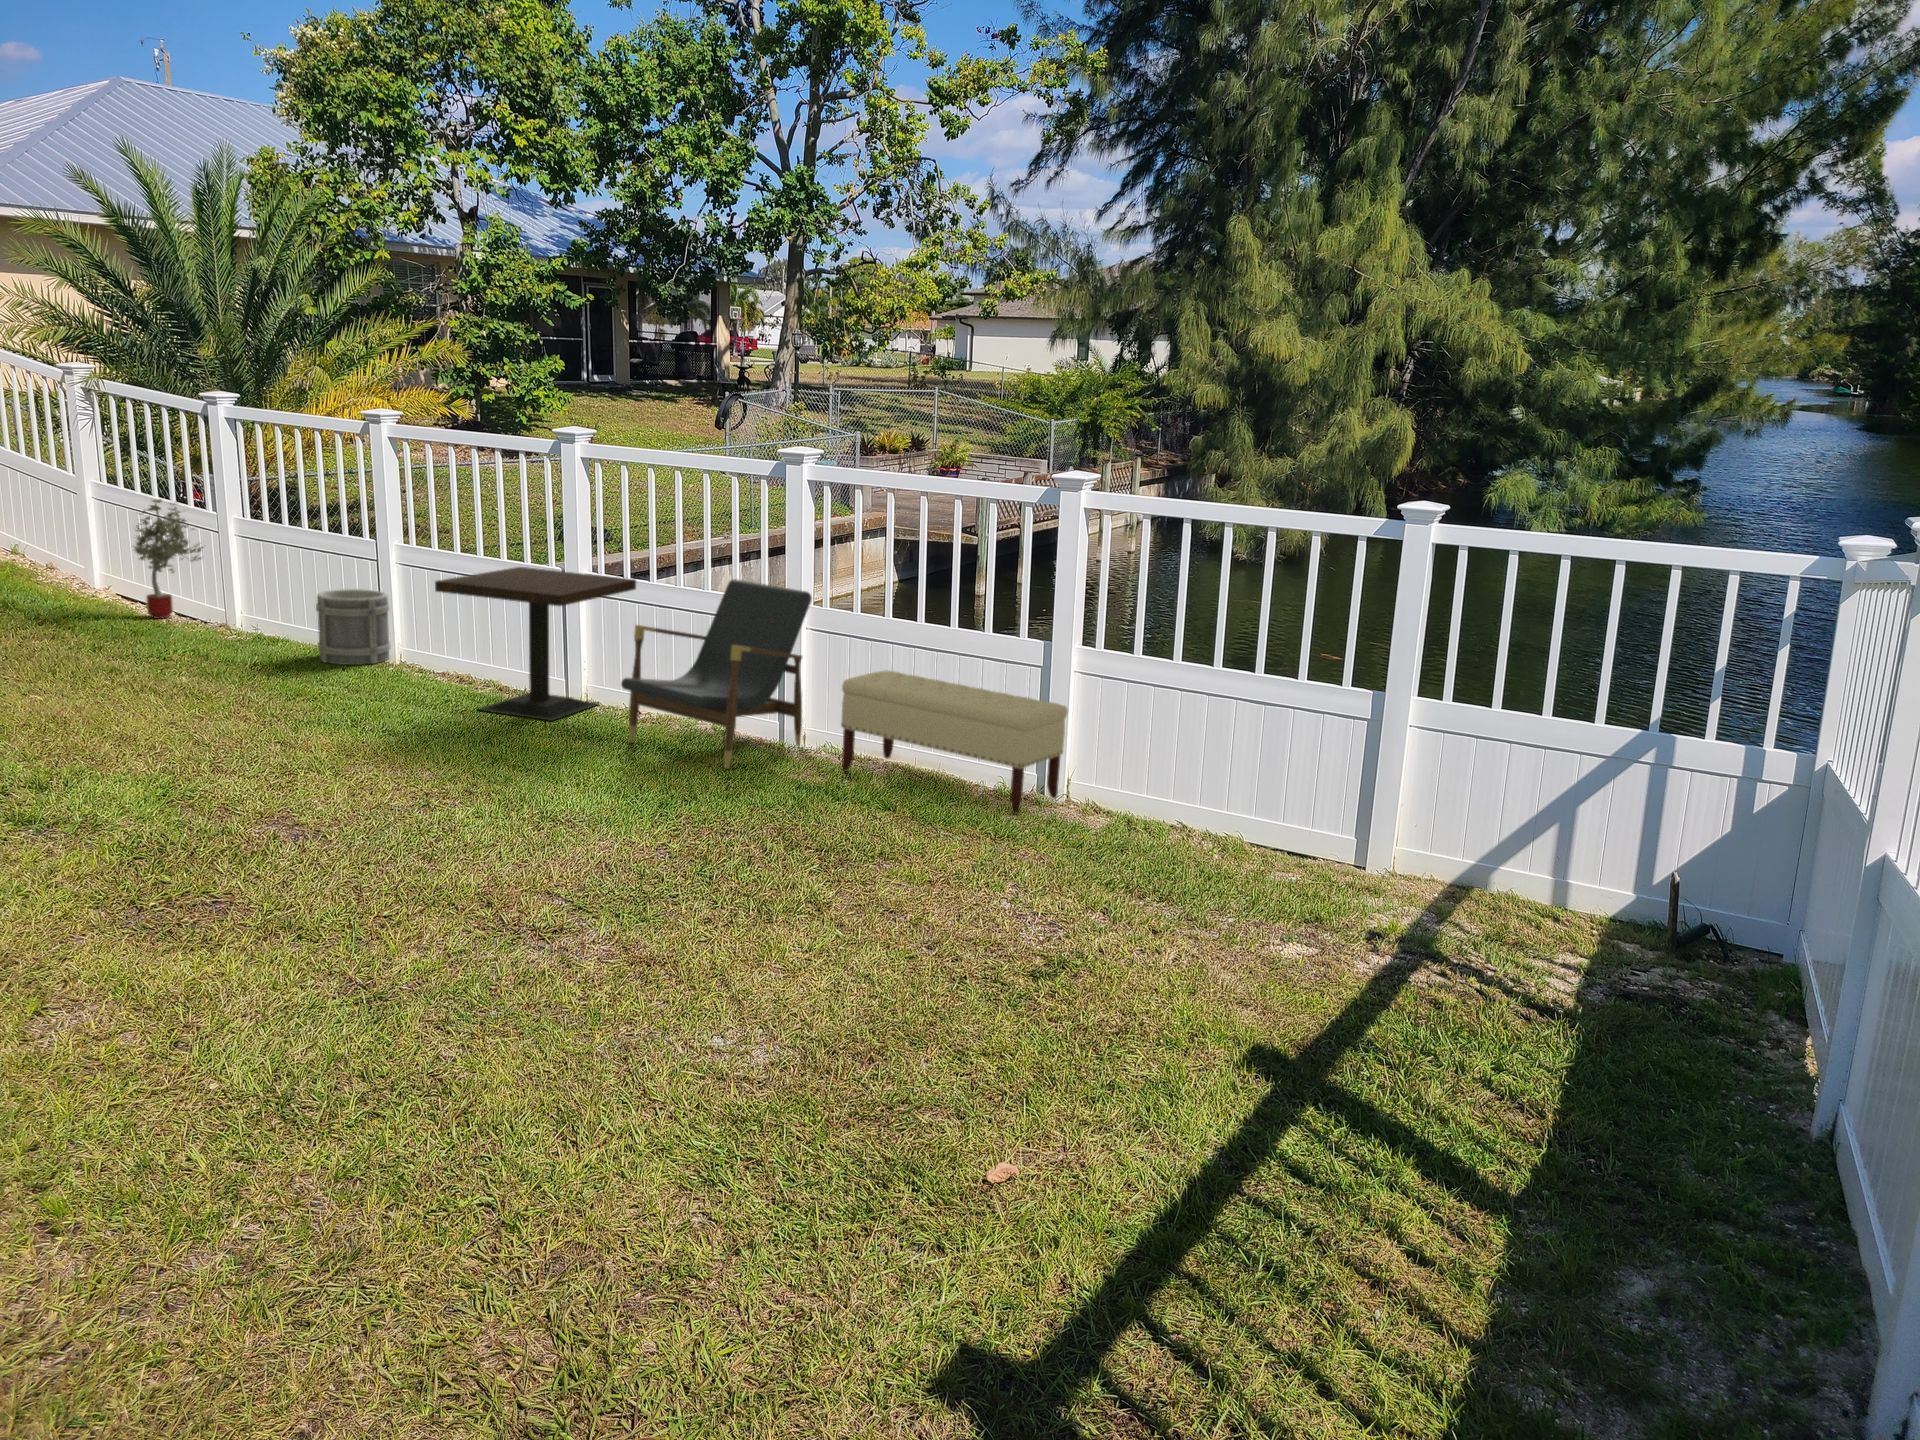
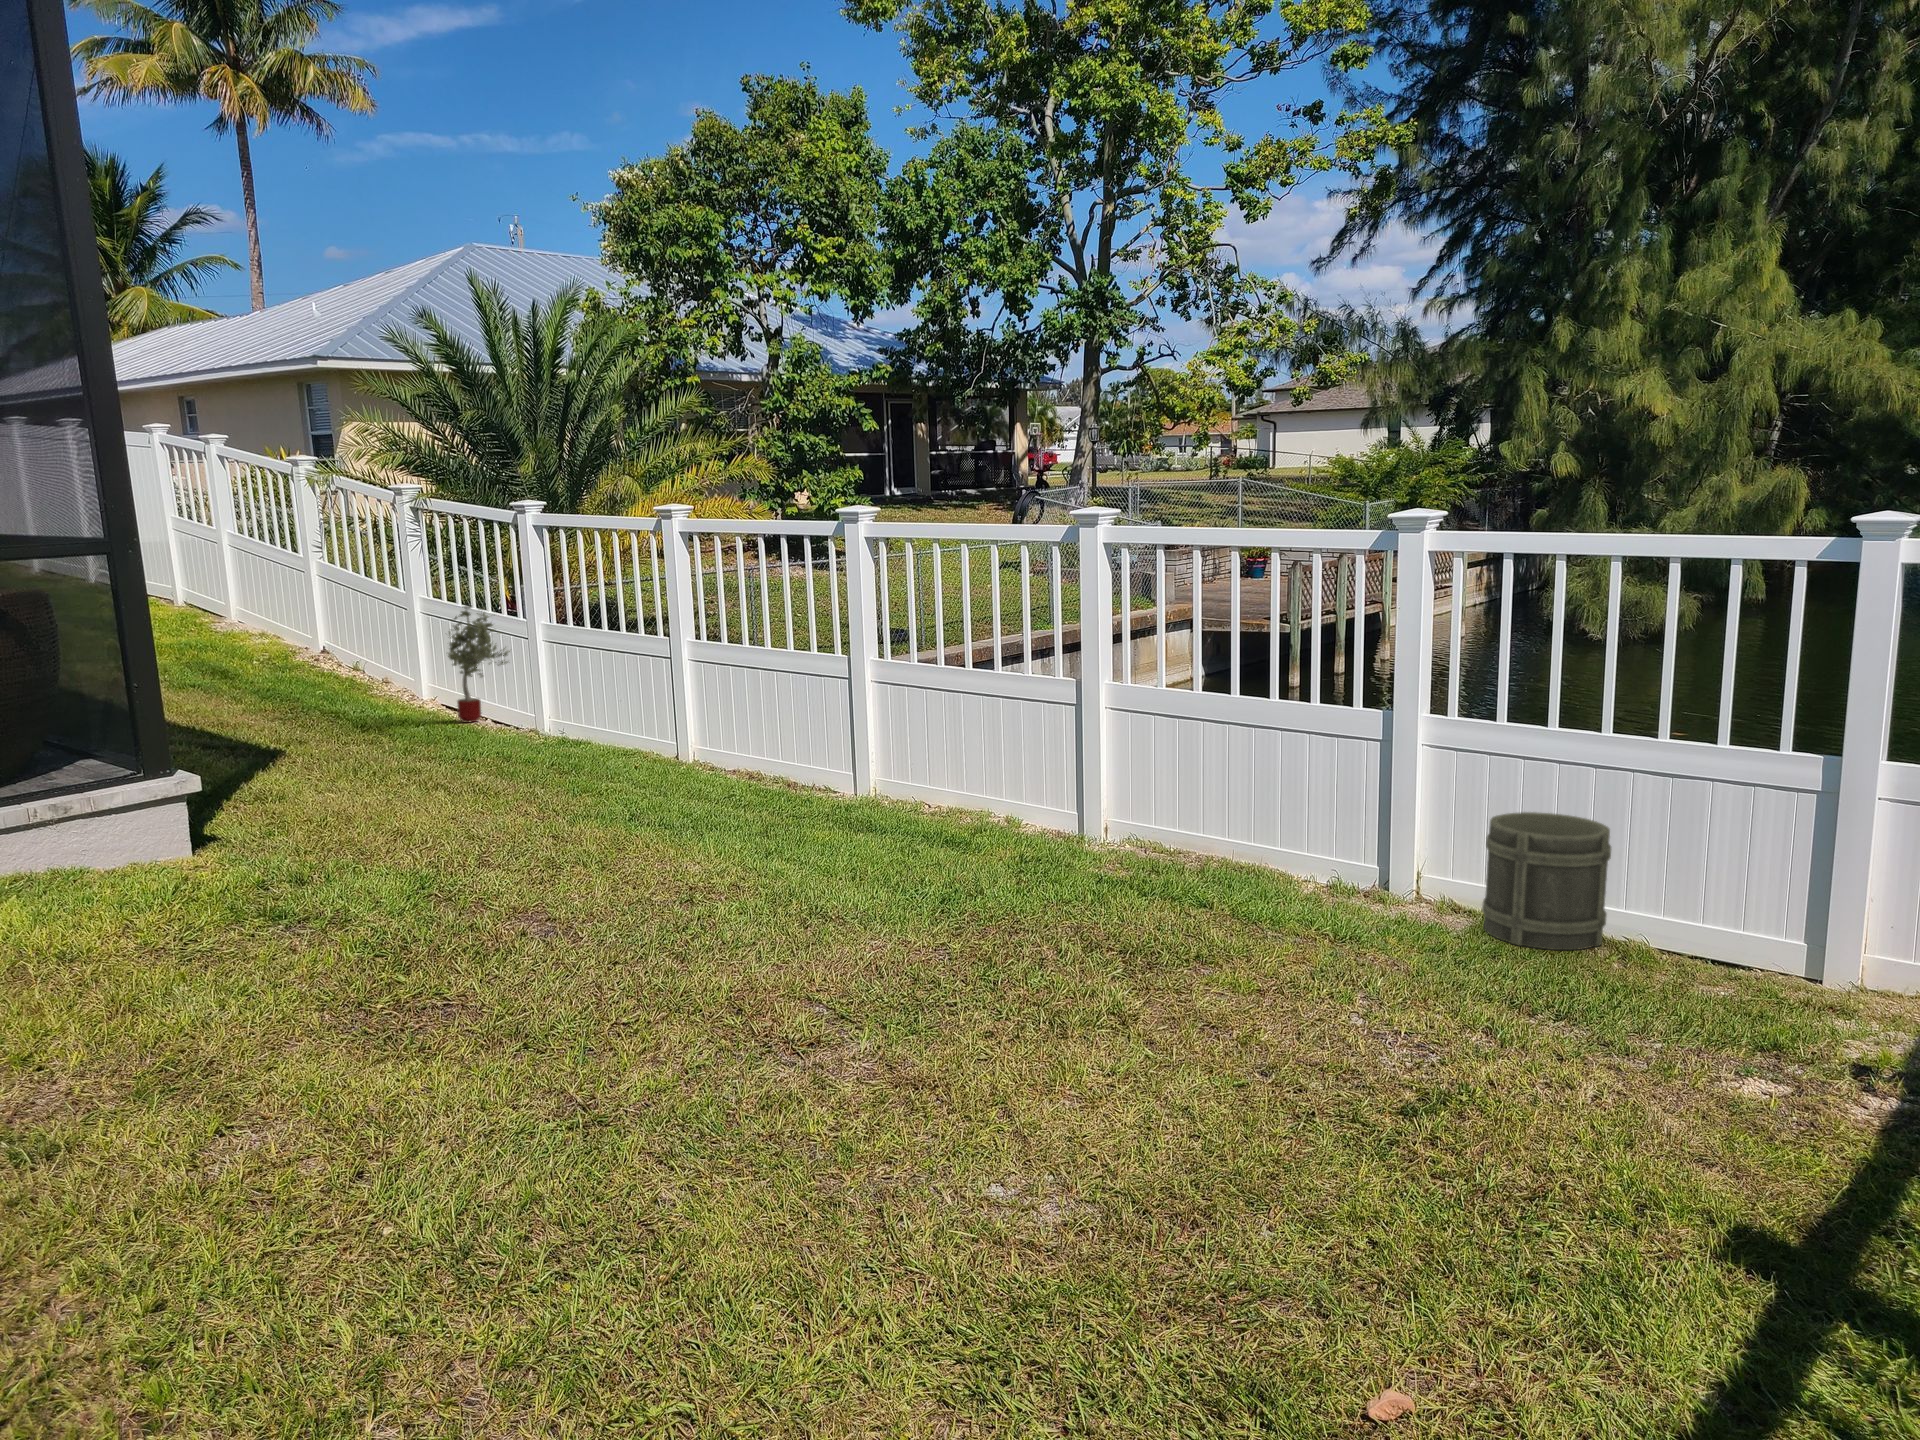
side table: present [435,567,636,721] -> none [713,652,921,813]
lounge chair: present [621,579,812,769] -> none [903,653,1111,861]
bucket: present [316,589,391,665] -> present [1482,812,1611,950]
bench: present [841,670,1068,814] -> none [1147,747,1419,912]

